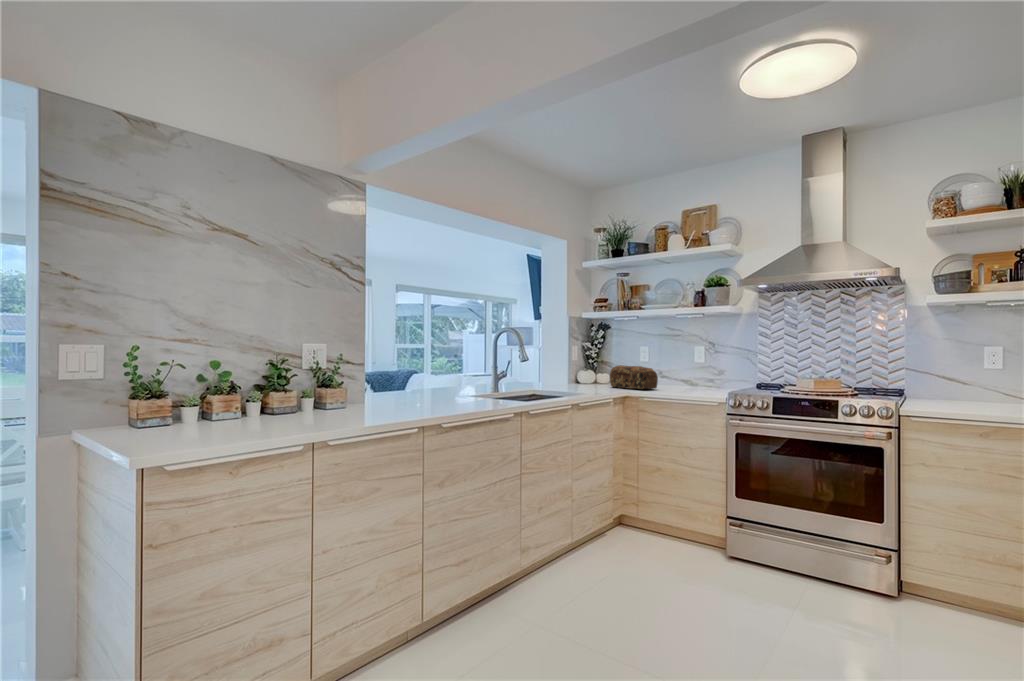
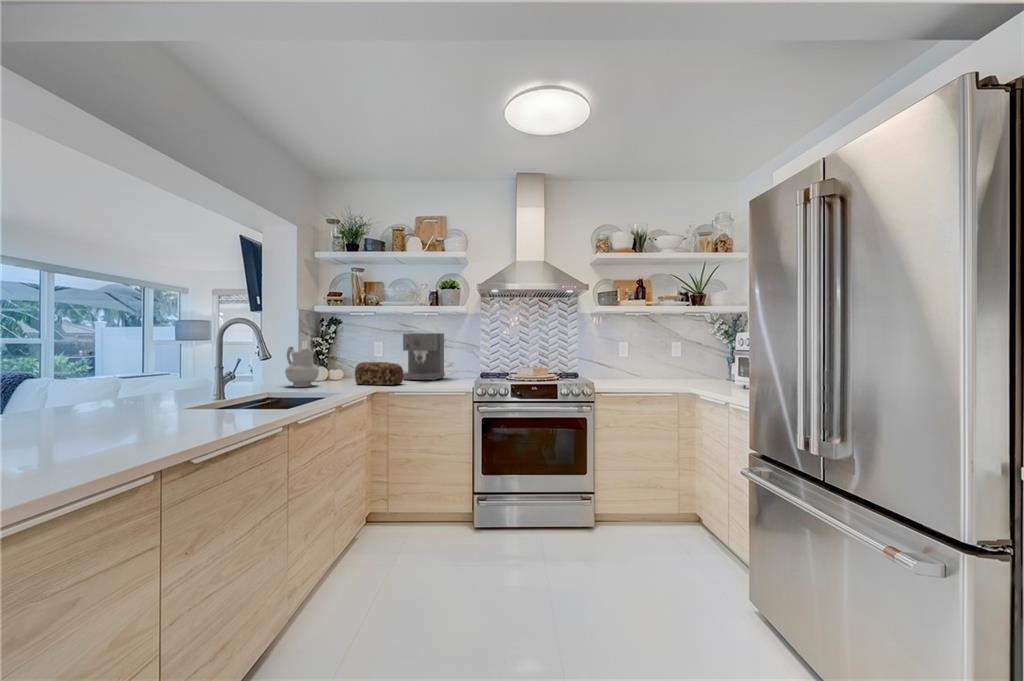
coffee maker: none [664,337,715,389] -> present [403,333,445,381]
ceramic pitcher: none [550,349,578,386] -> present [285,347,319,387]

